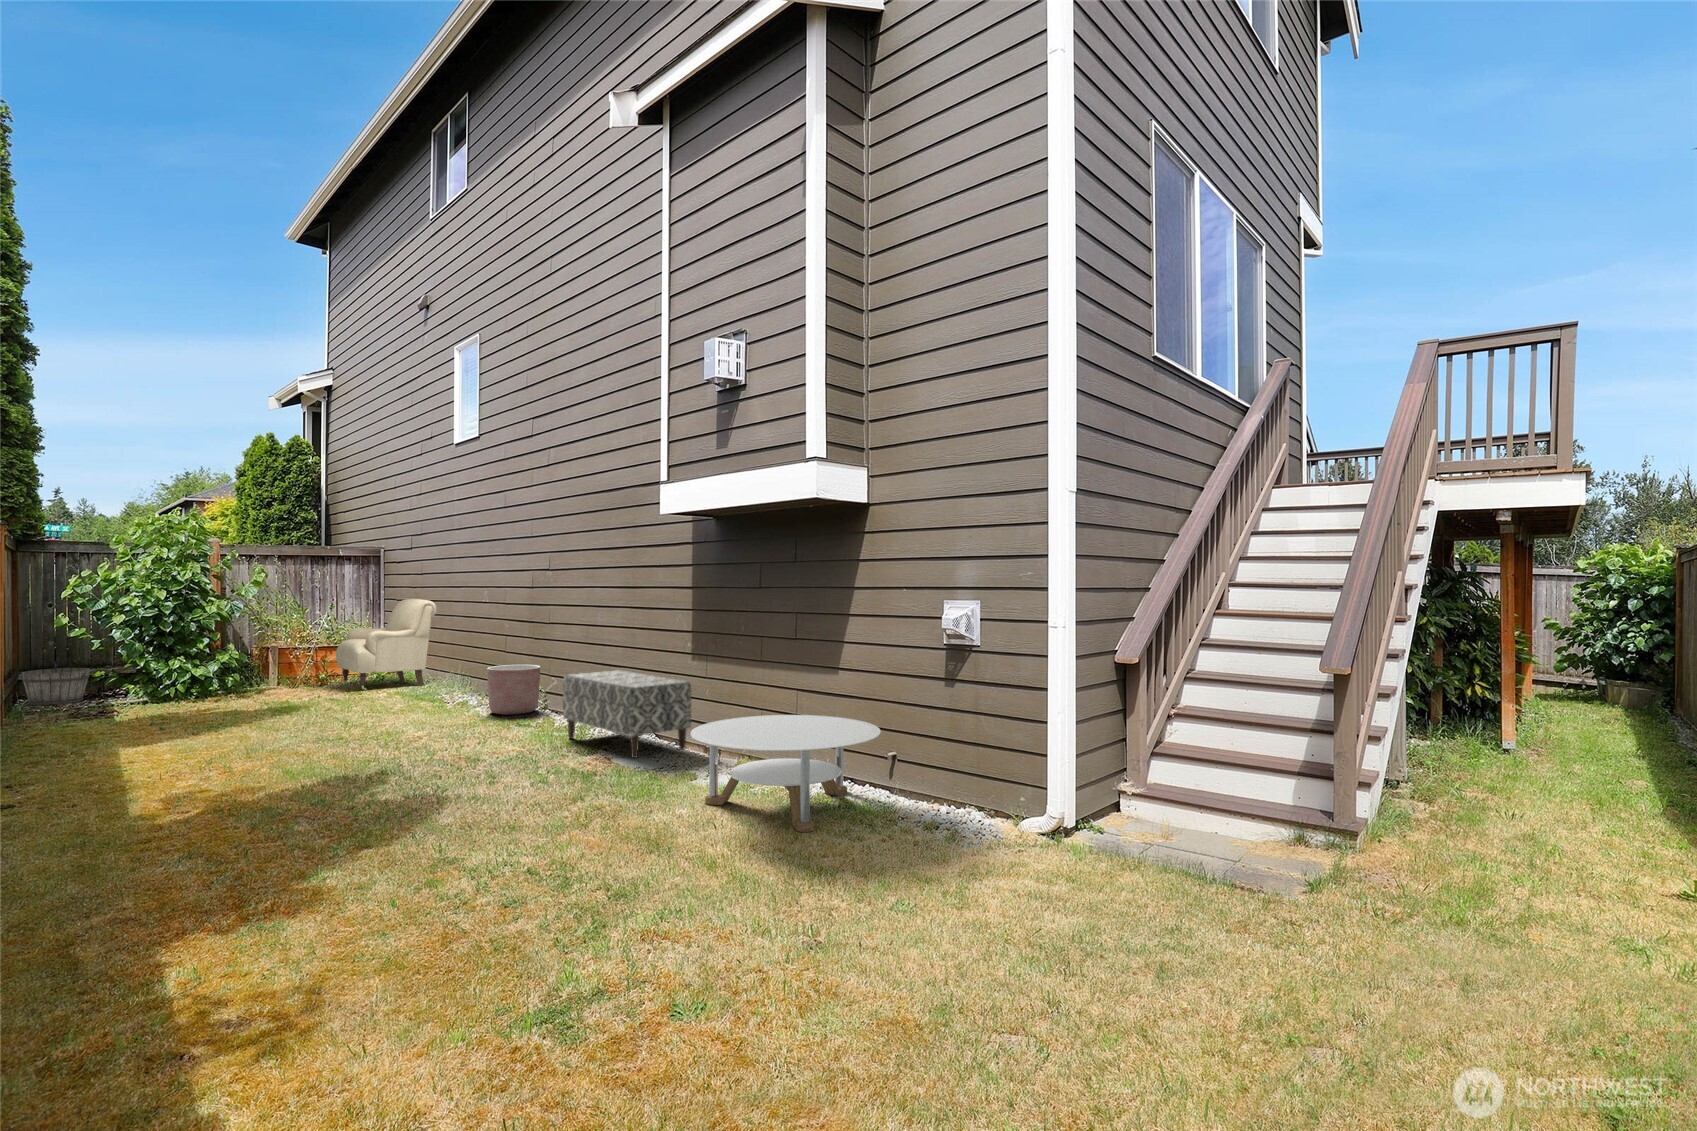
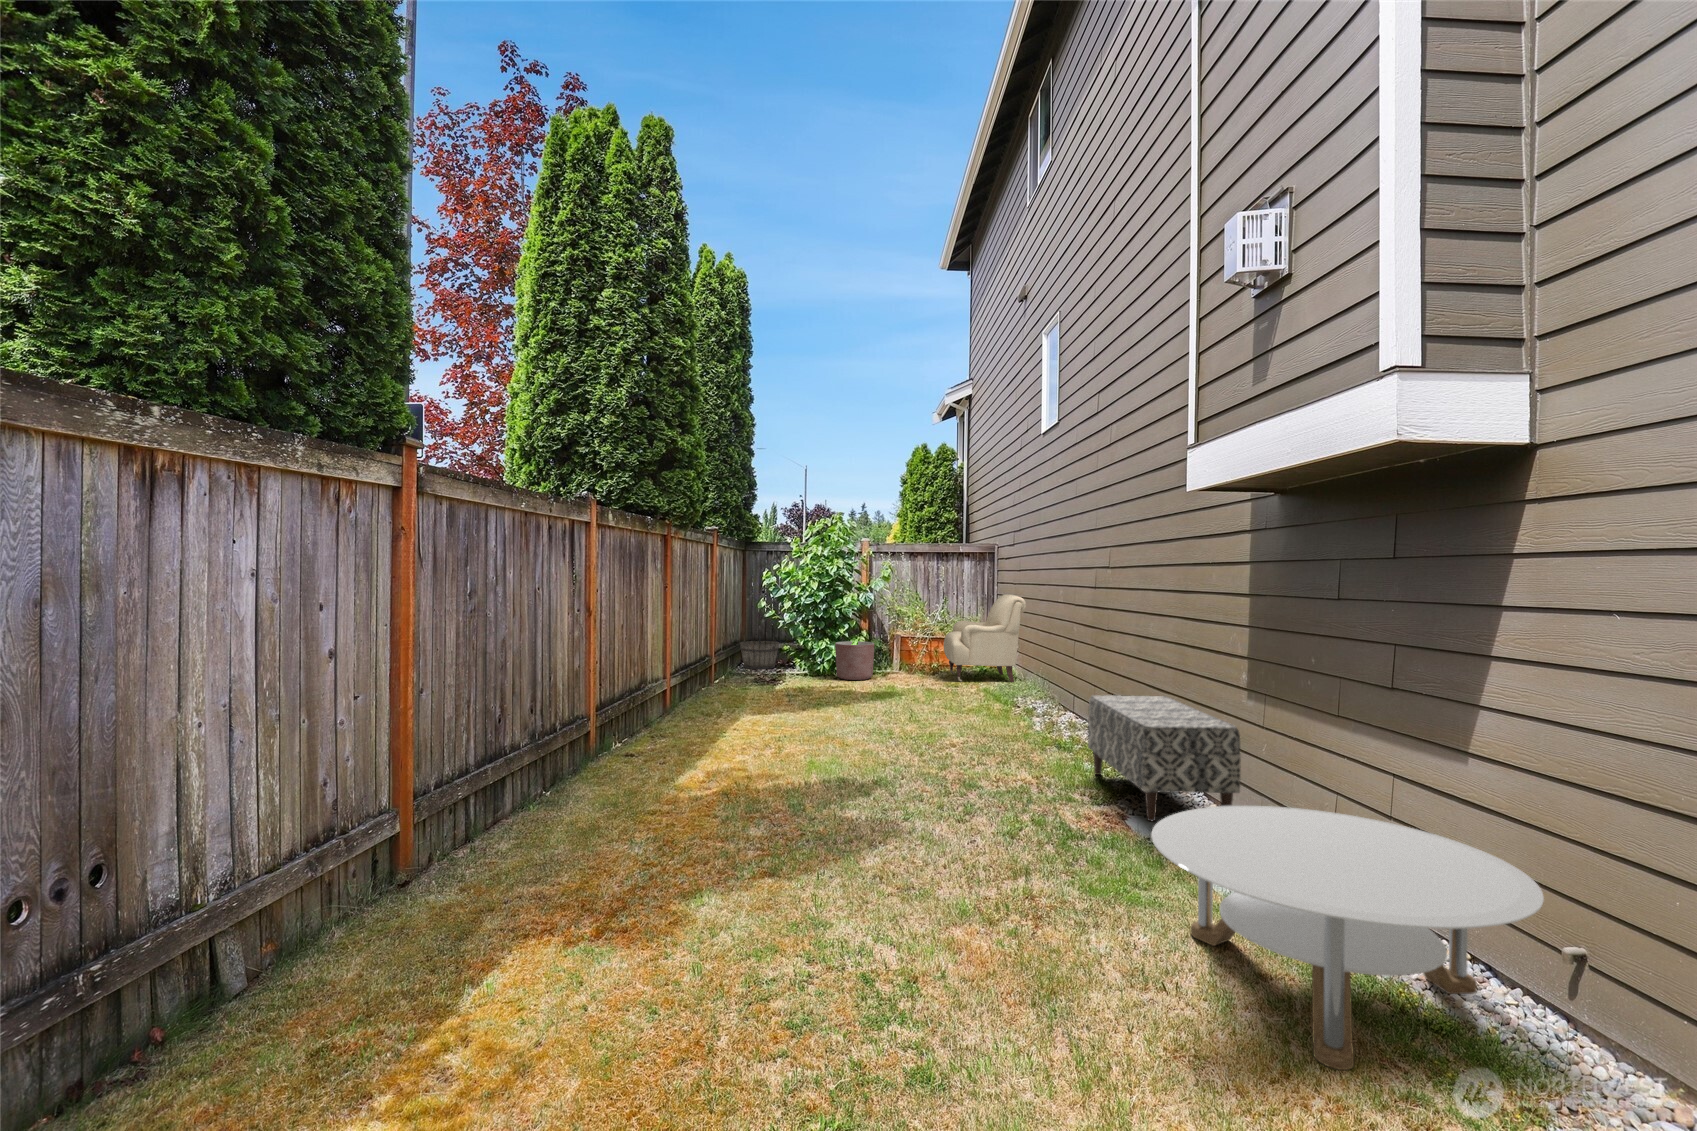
planter: present [487,665,540,715] -> present [835,641,874,680]

